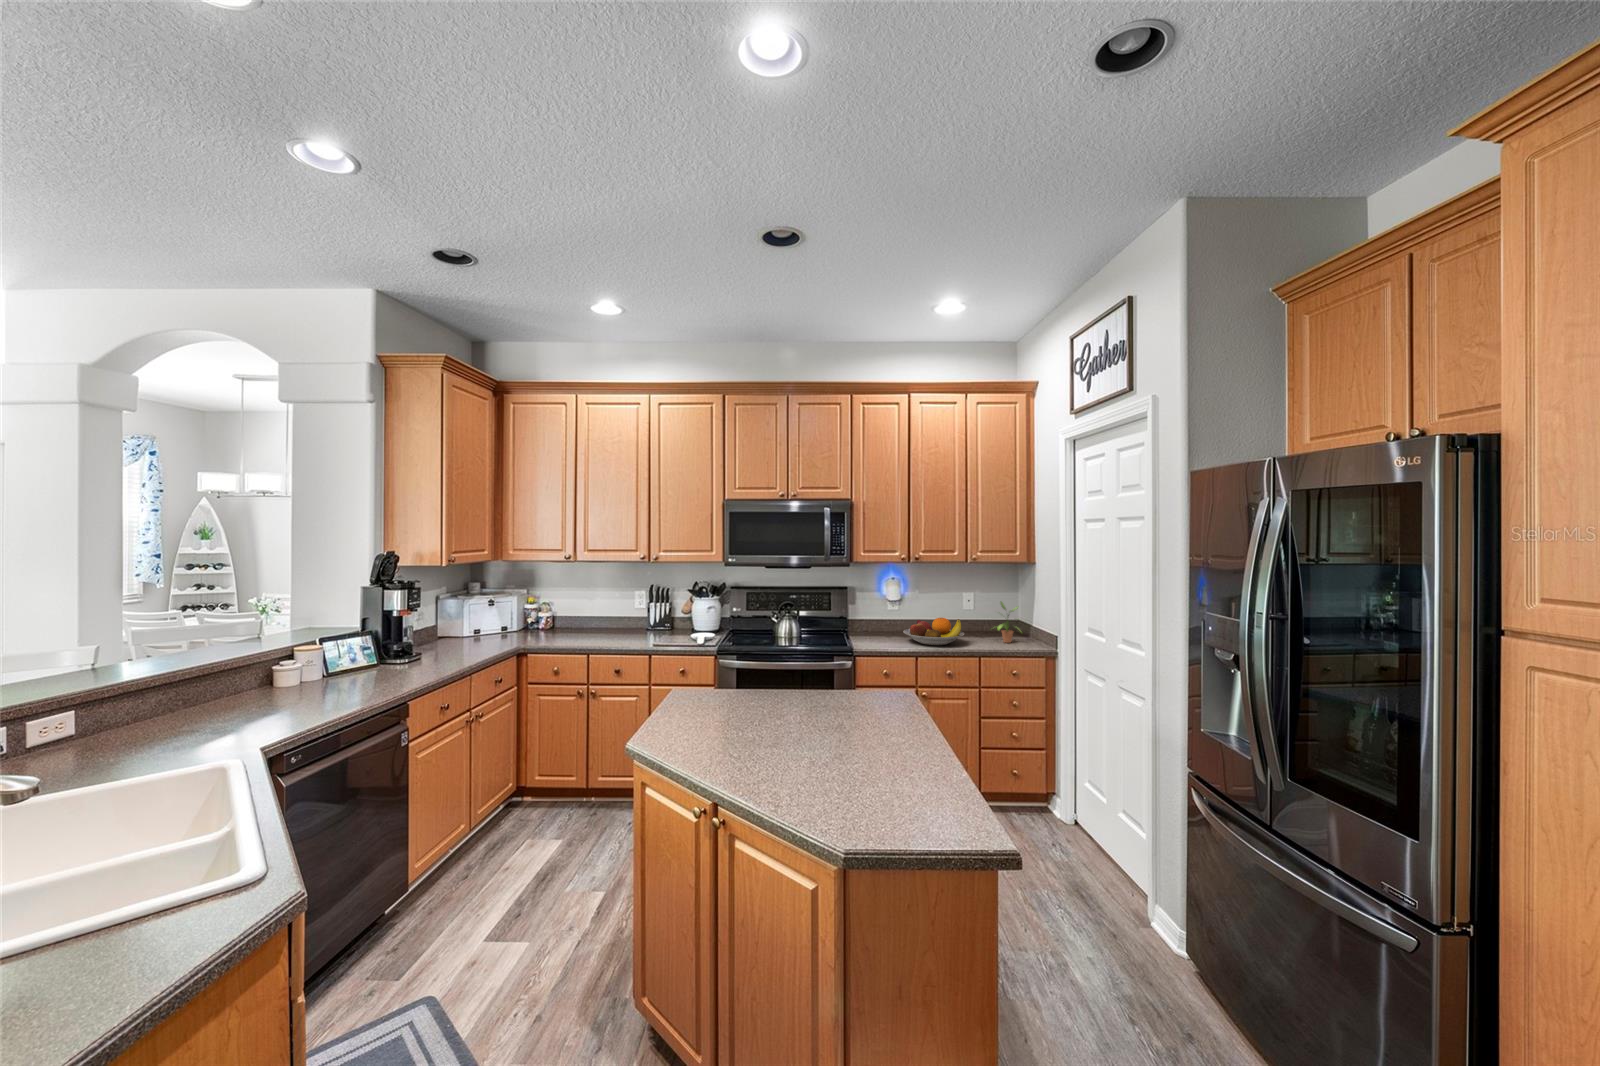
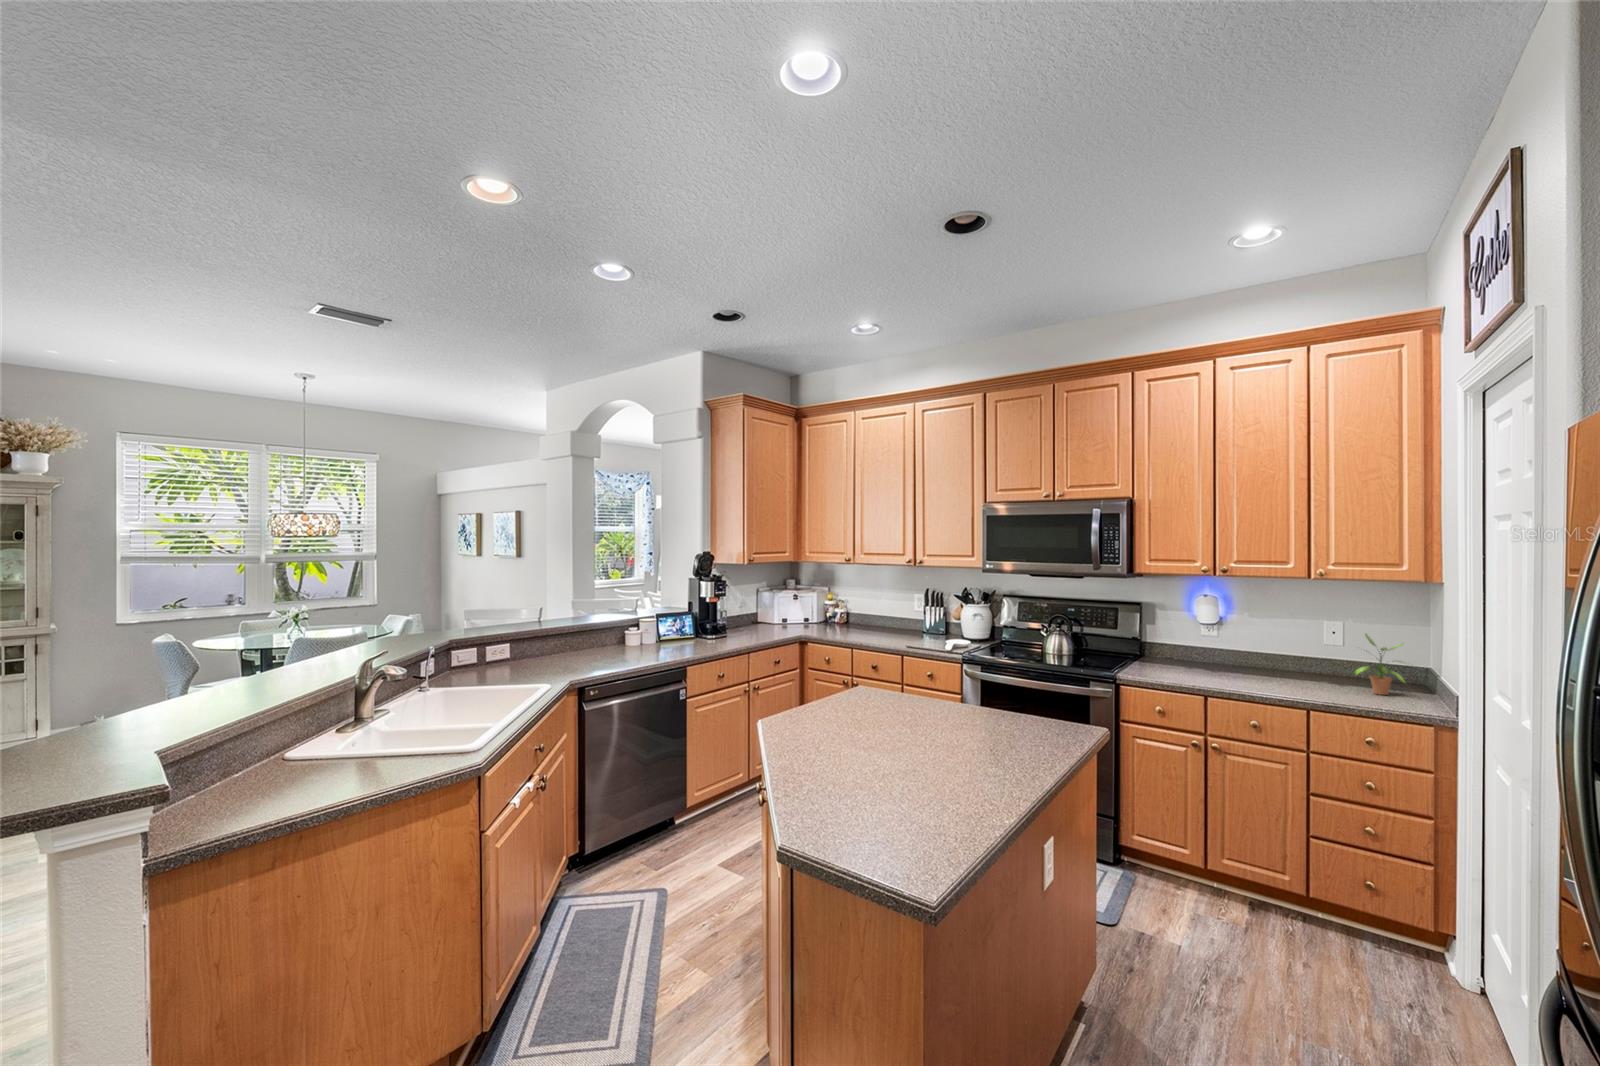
fruit bowl: present [903,618,964,645] -> none [1201,648,1297,684]

